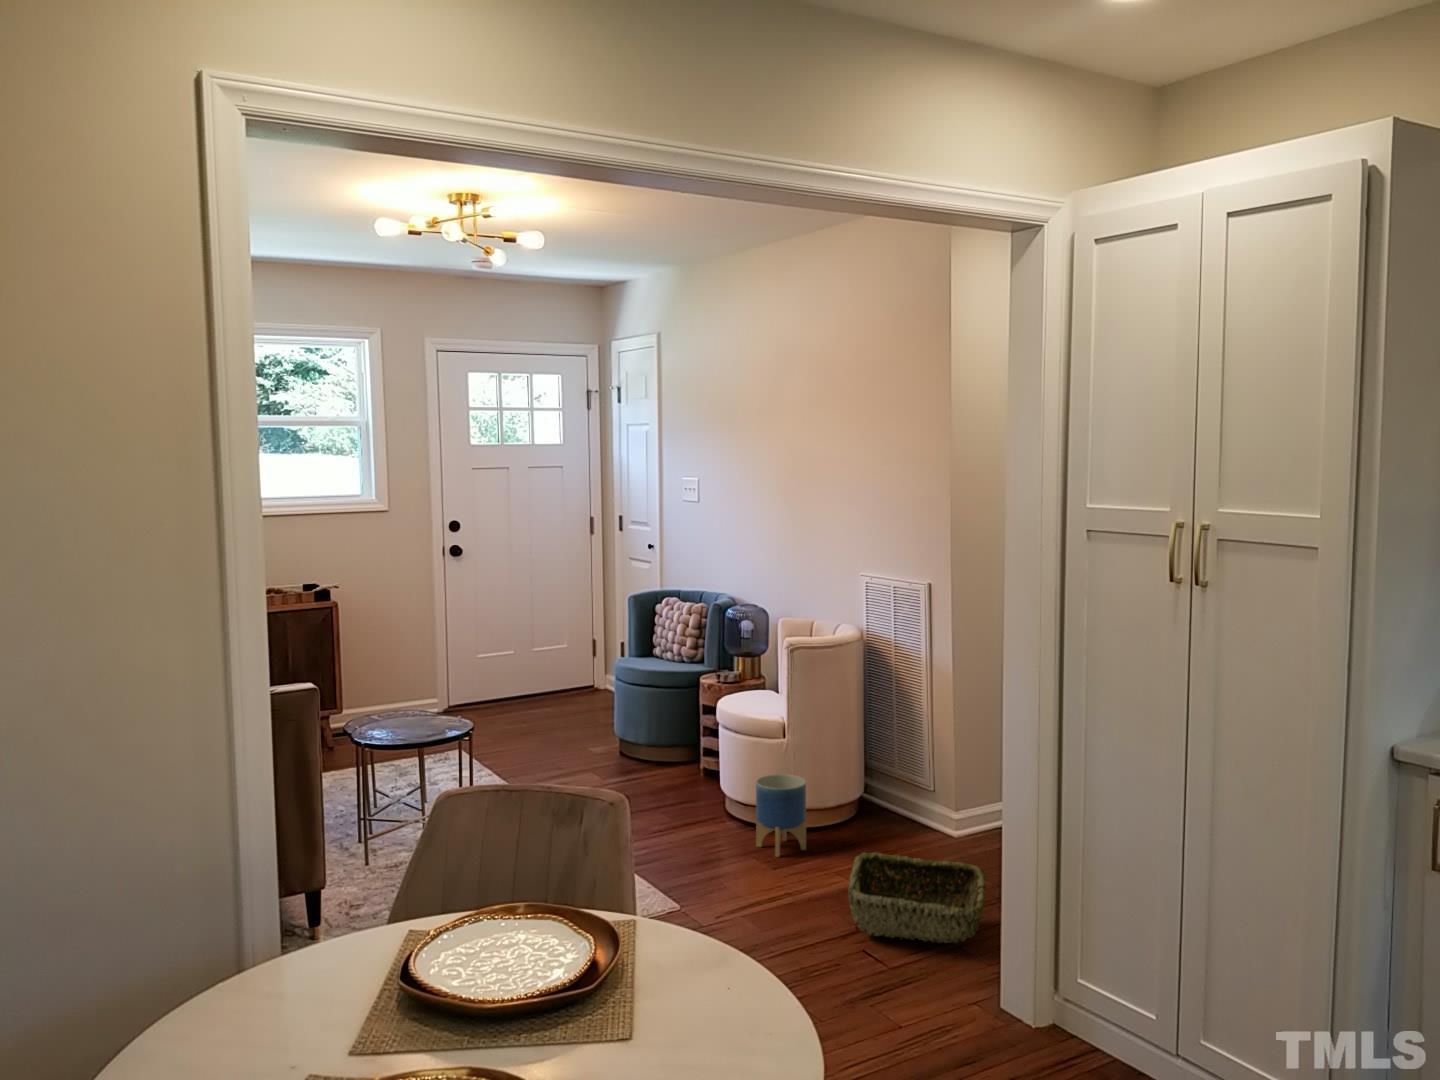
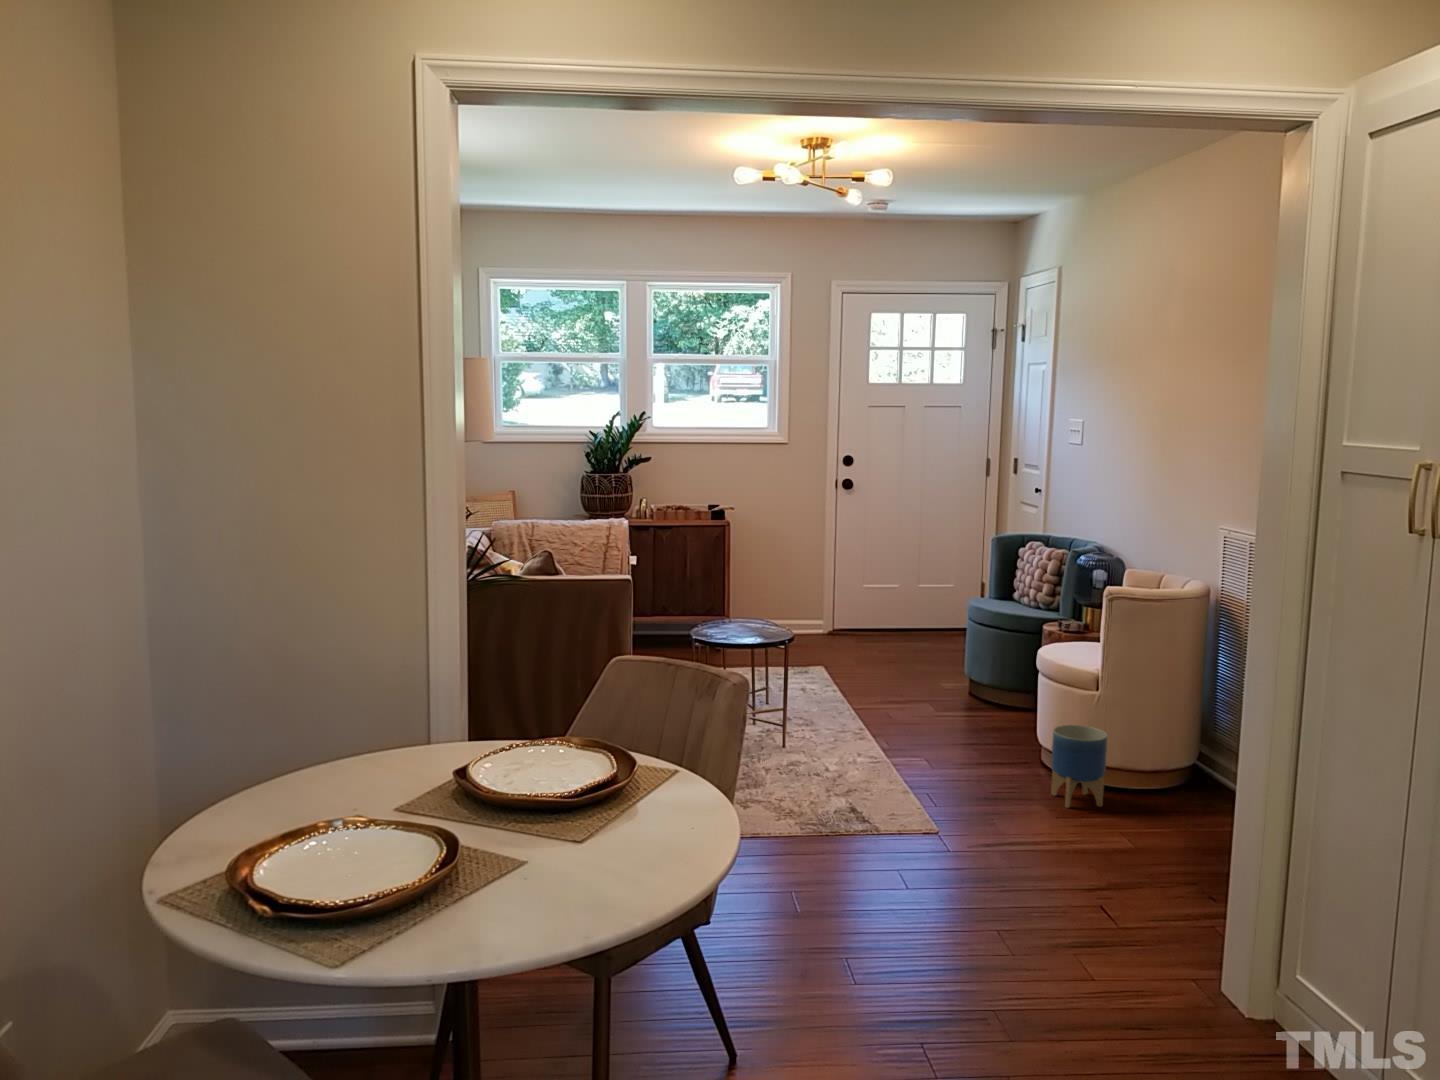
woven basket: present [848,852,986,943] -> none [1093,813,1260,925]

